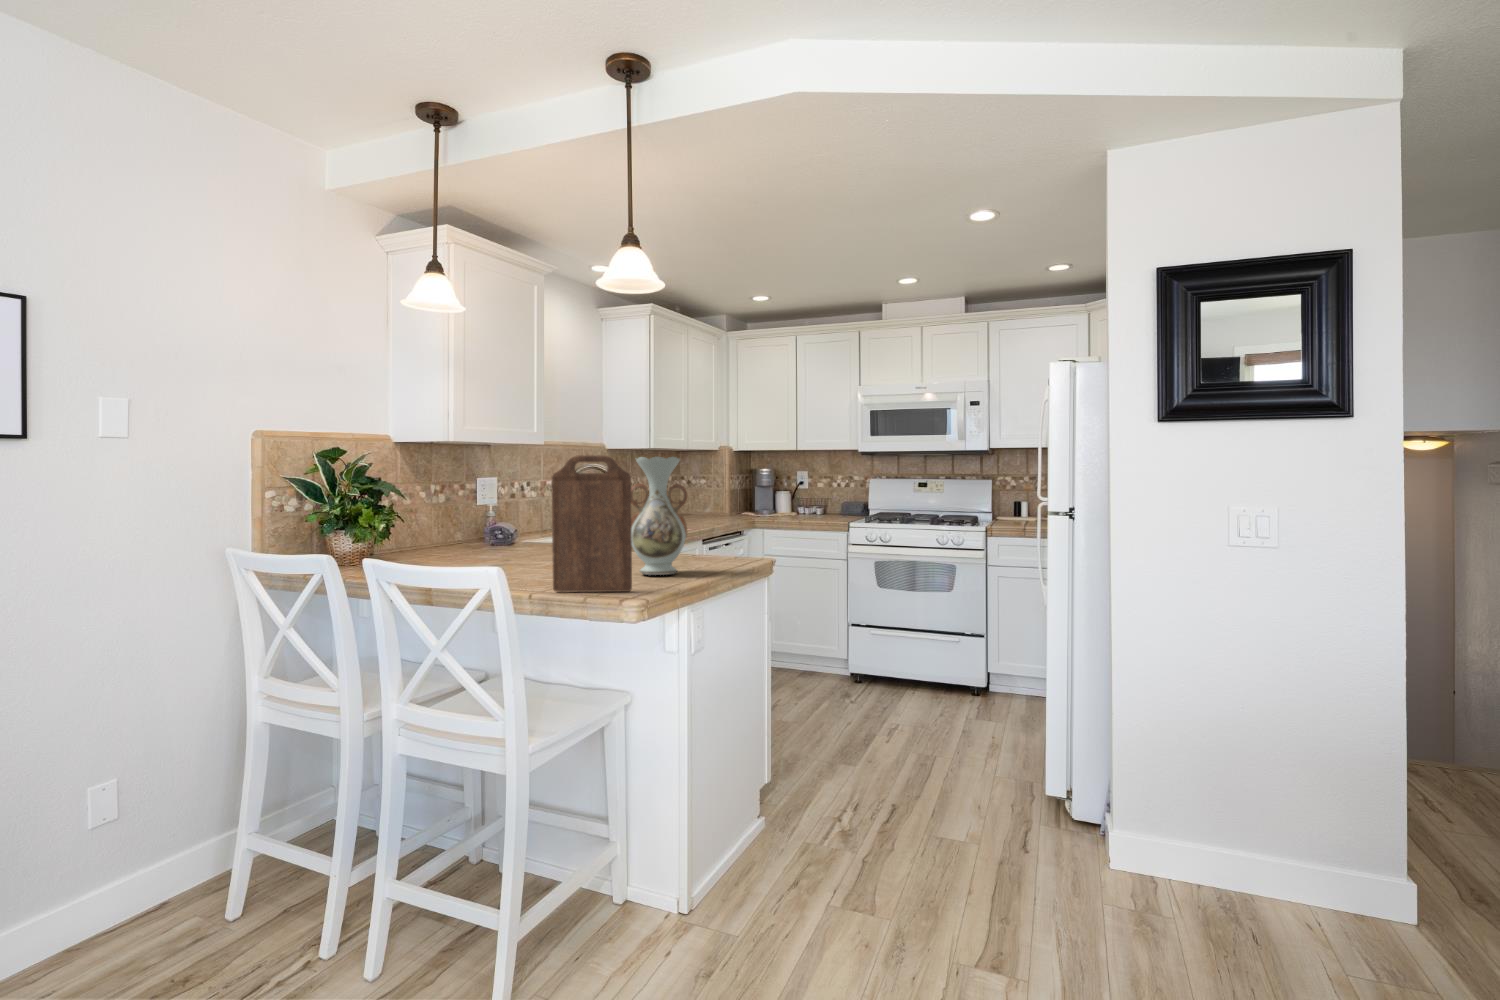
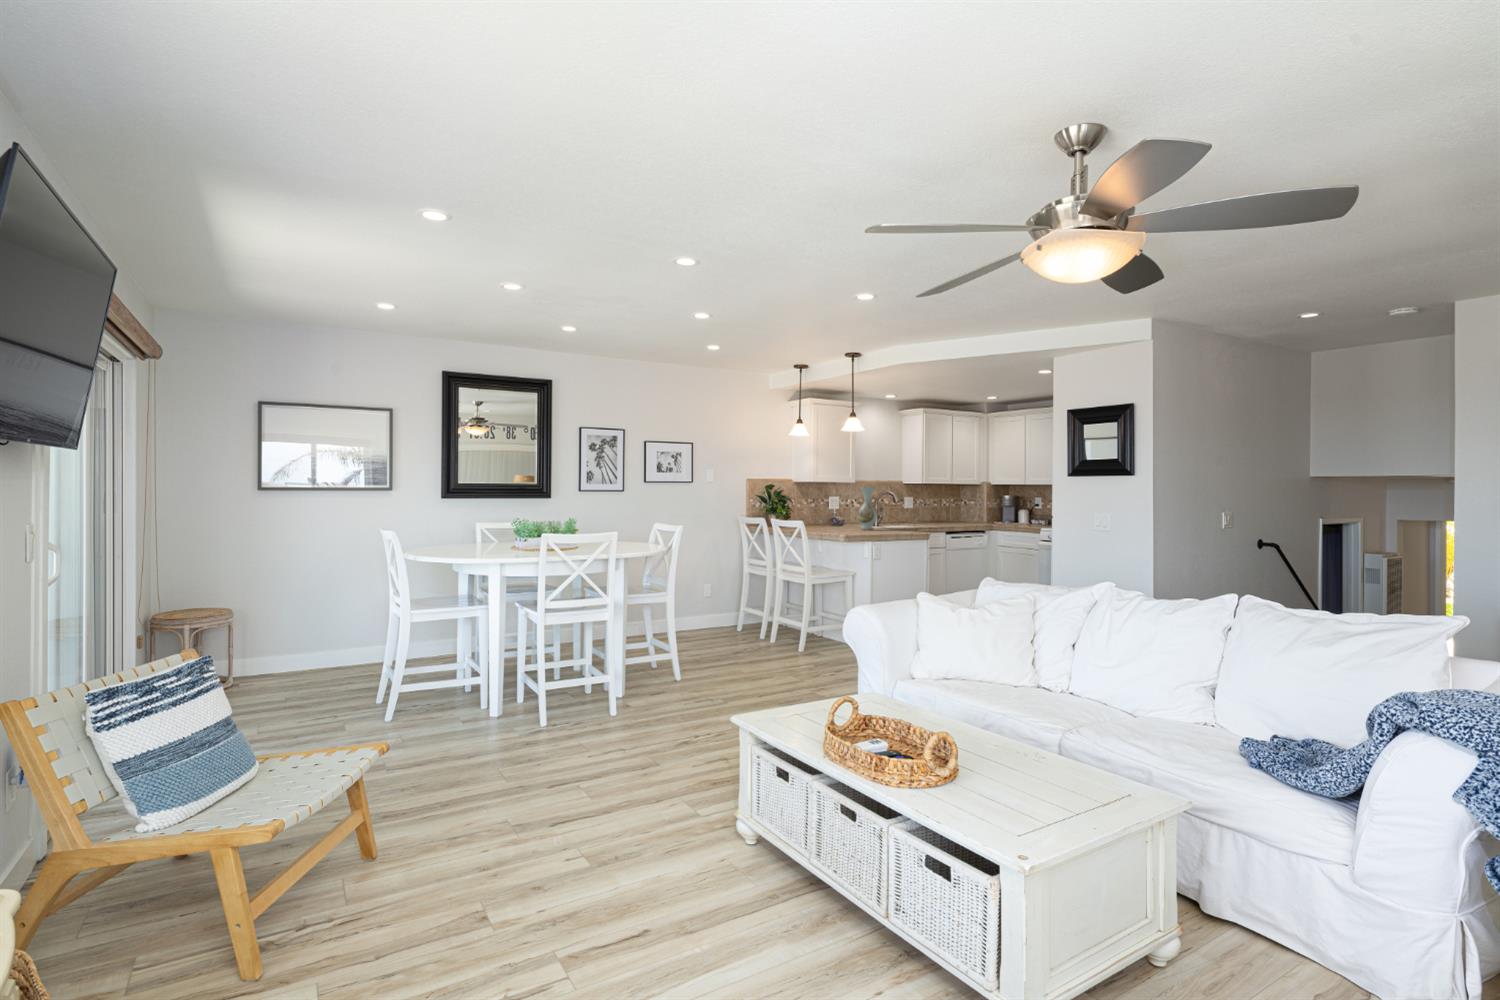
cutting board: present [552,455,632,592] -> none [823,486,847,531]

